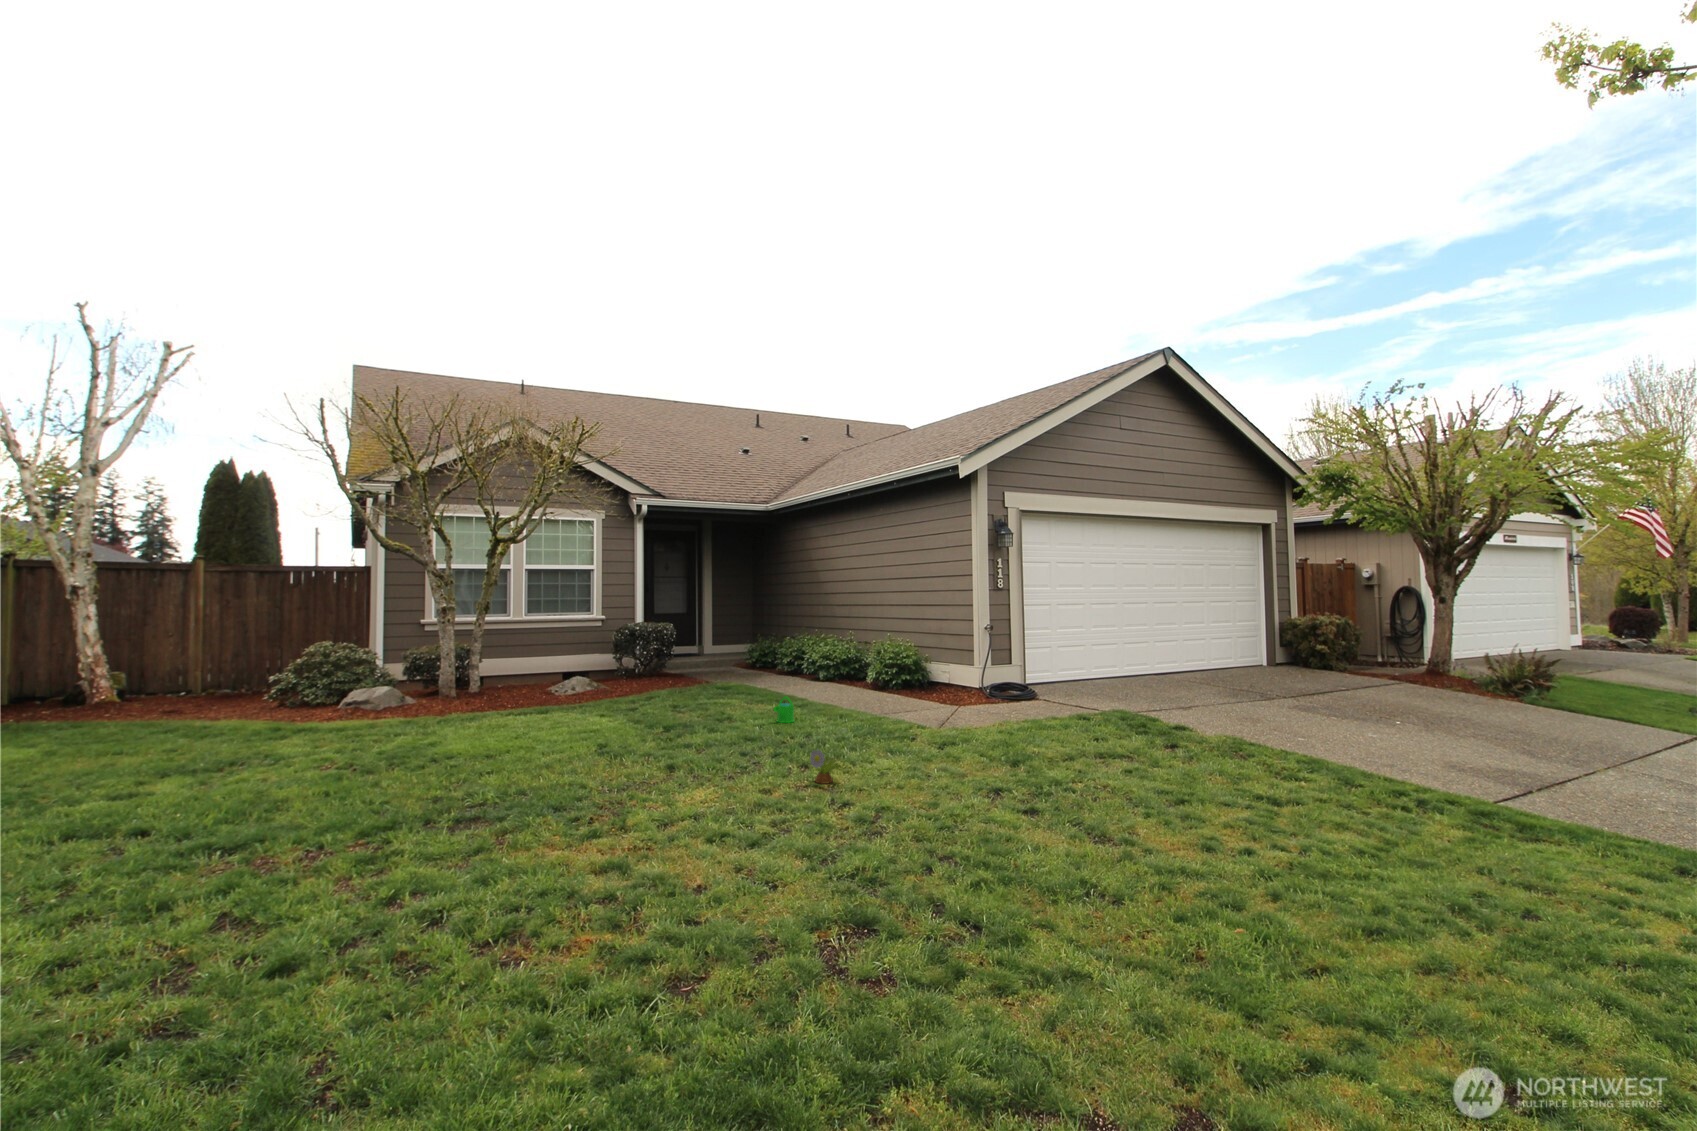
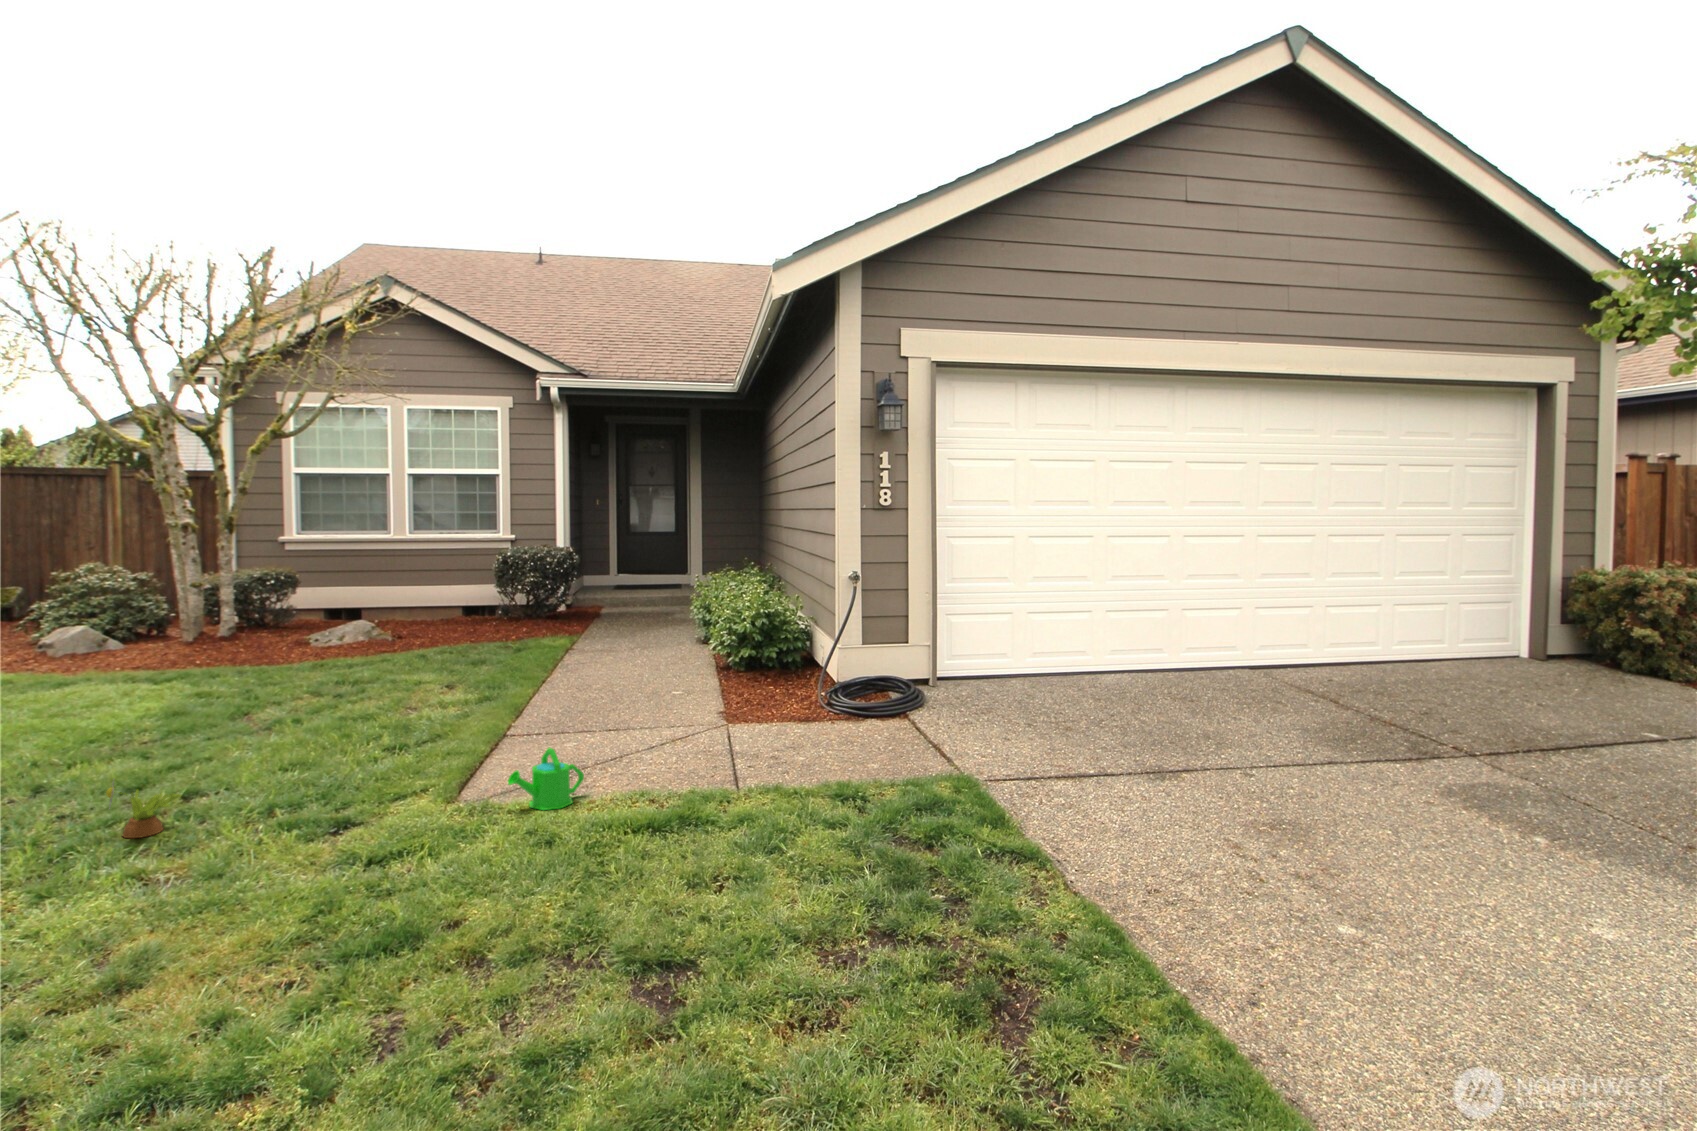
watering can: present [774,696,794,723] -> present [508,748,584,810]

